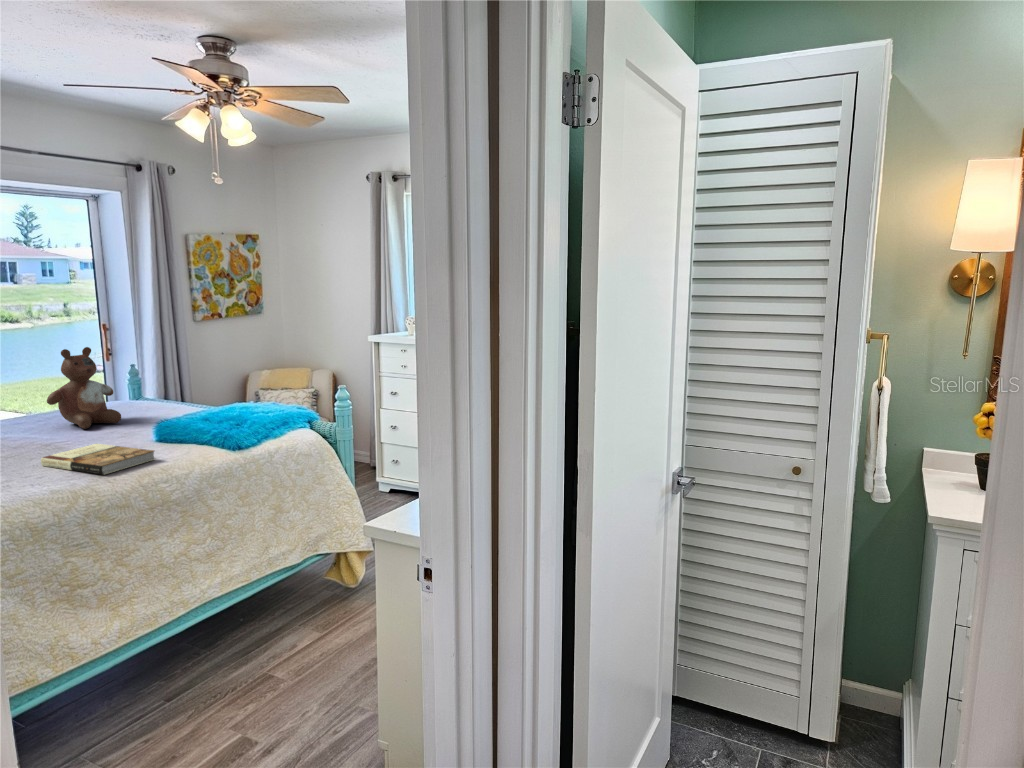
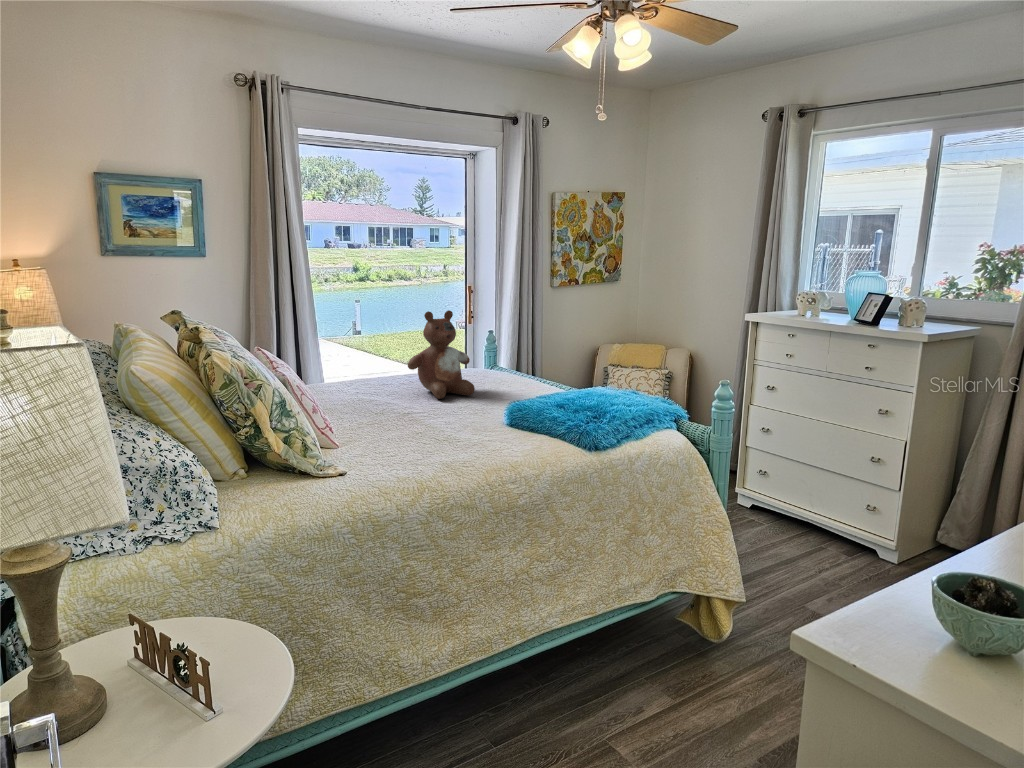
book: present [41,444,155,475] -> none [392,422,505,465]

